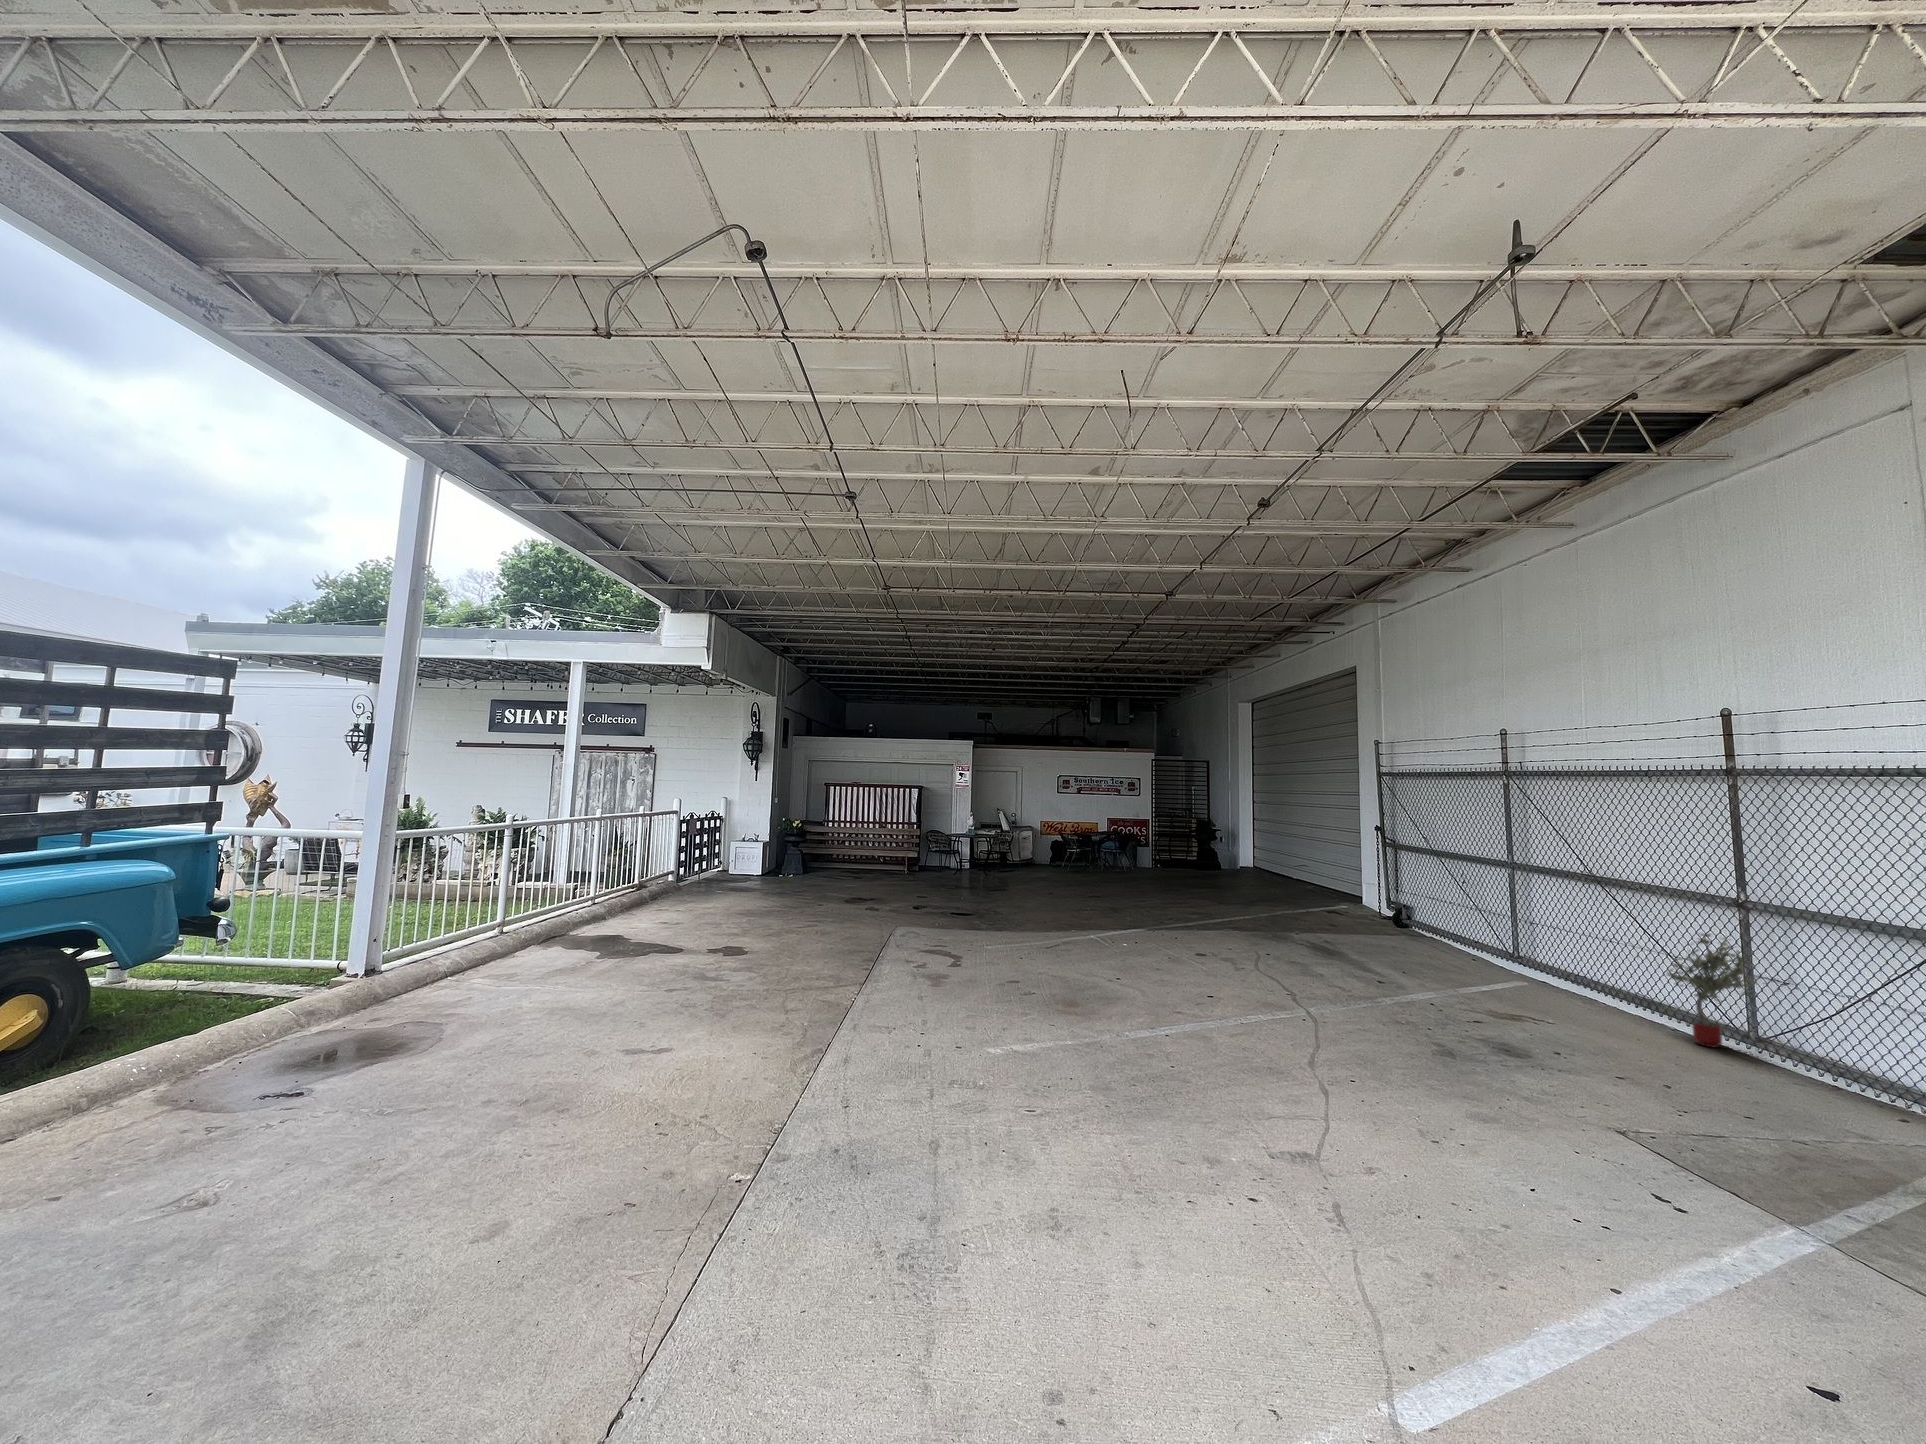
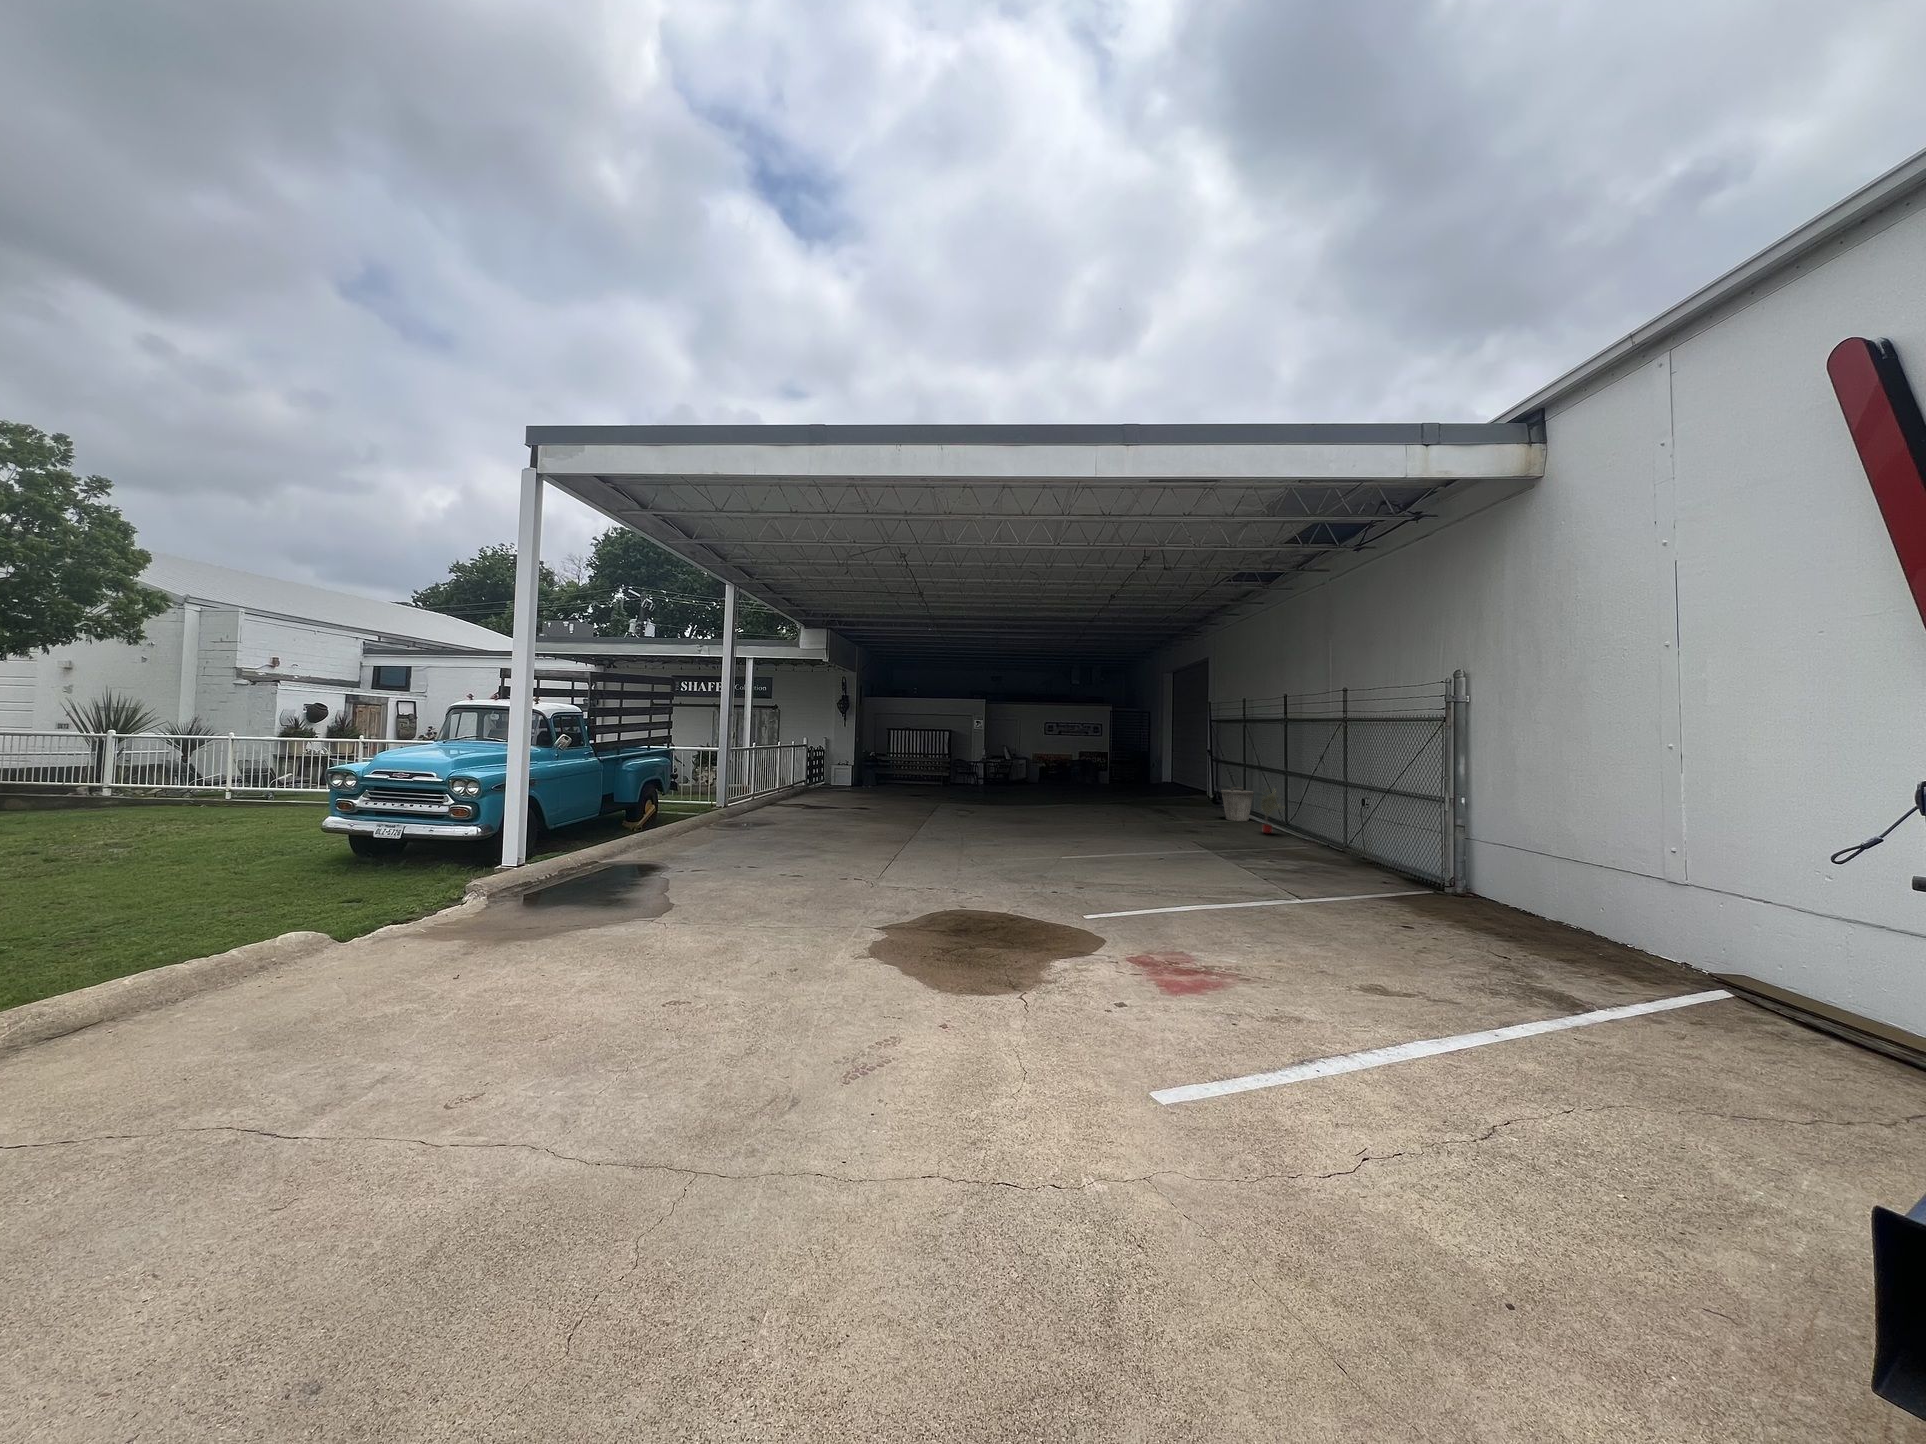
trash can: none [1481,909,1558,982] -> present [1221,787,1254,821]

